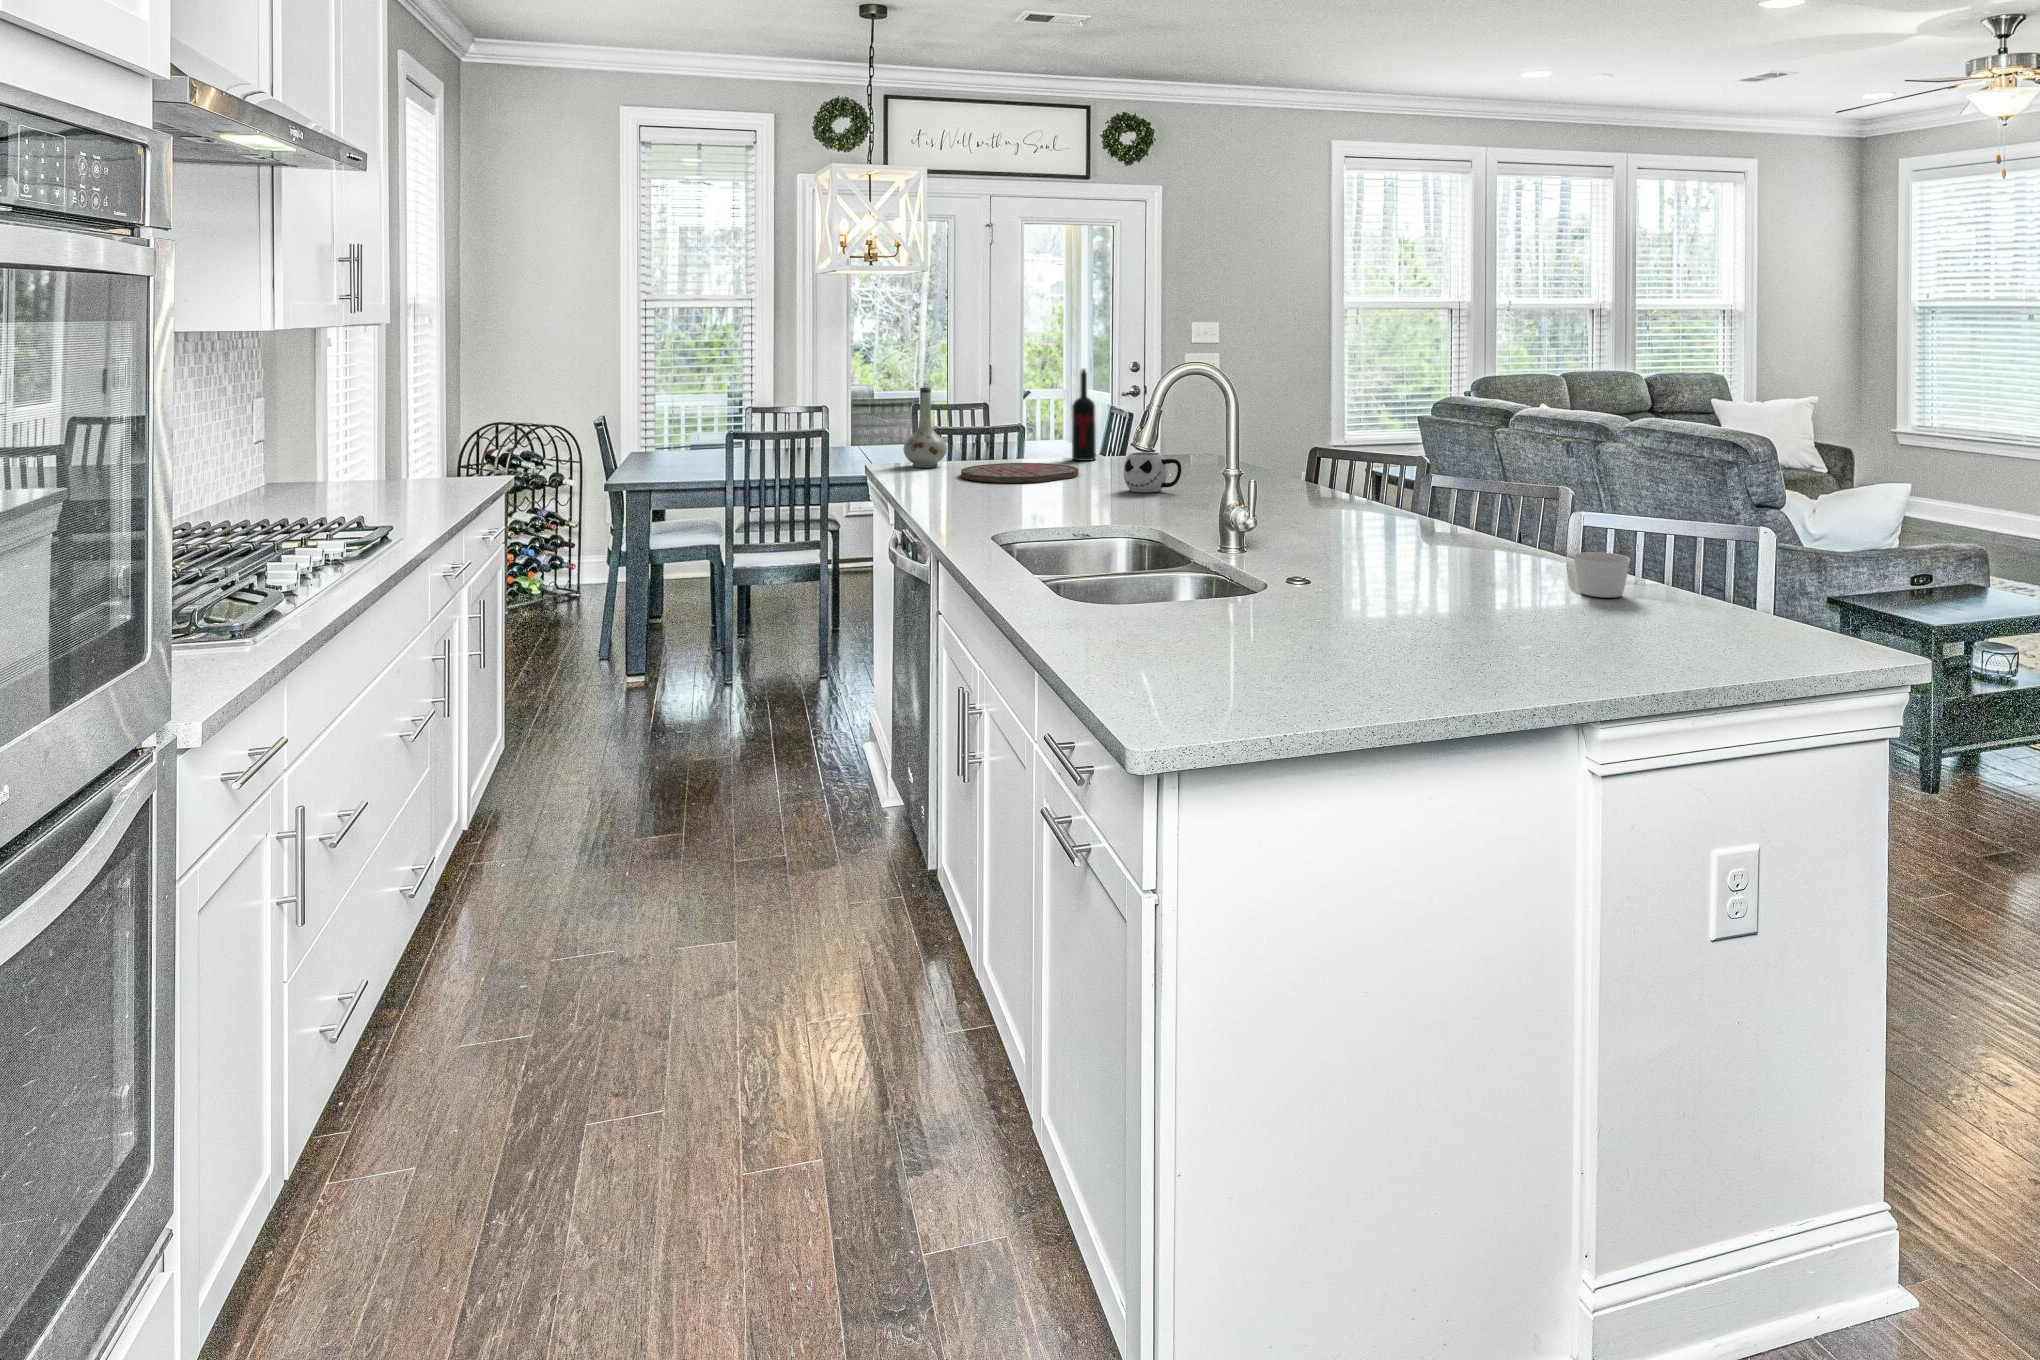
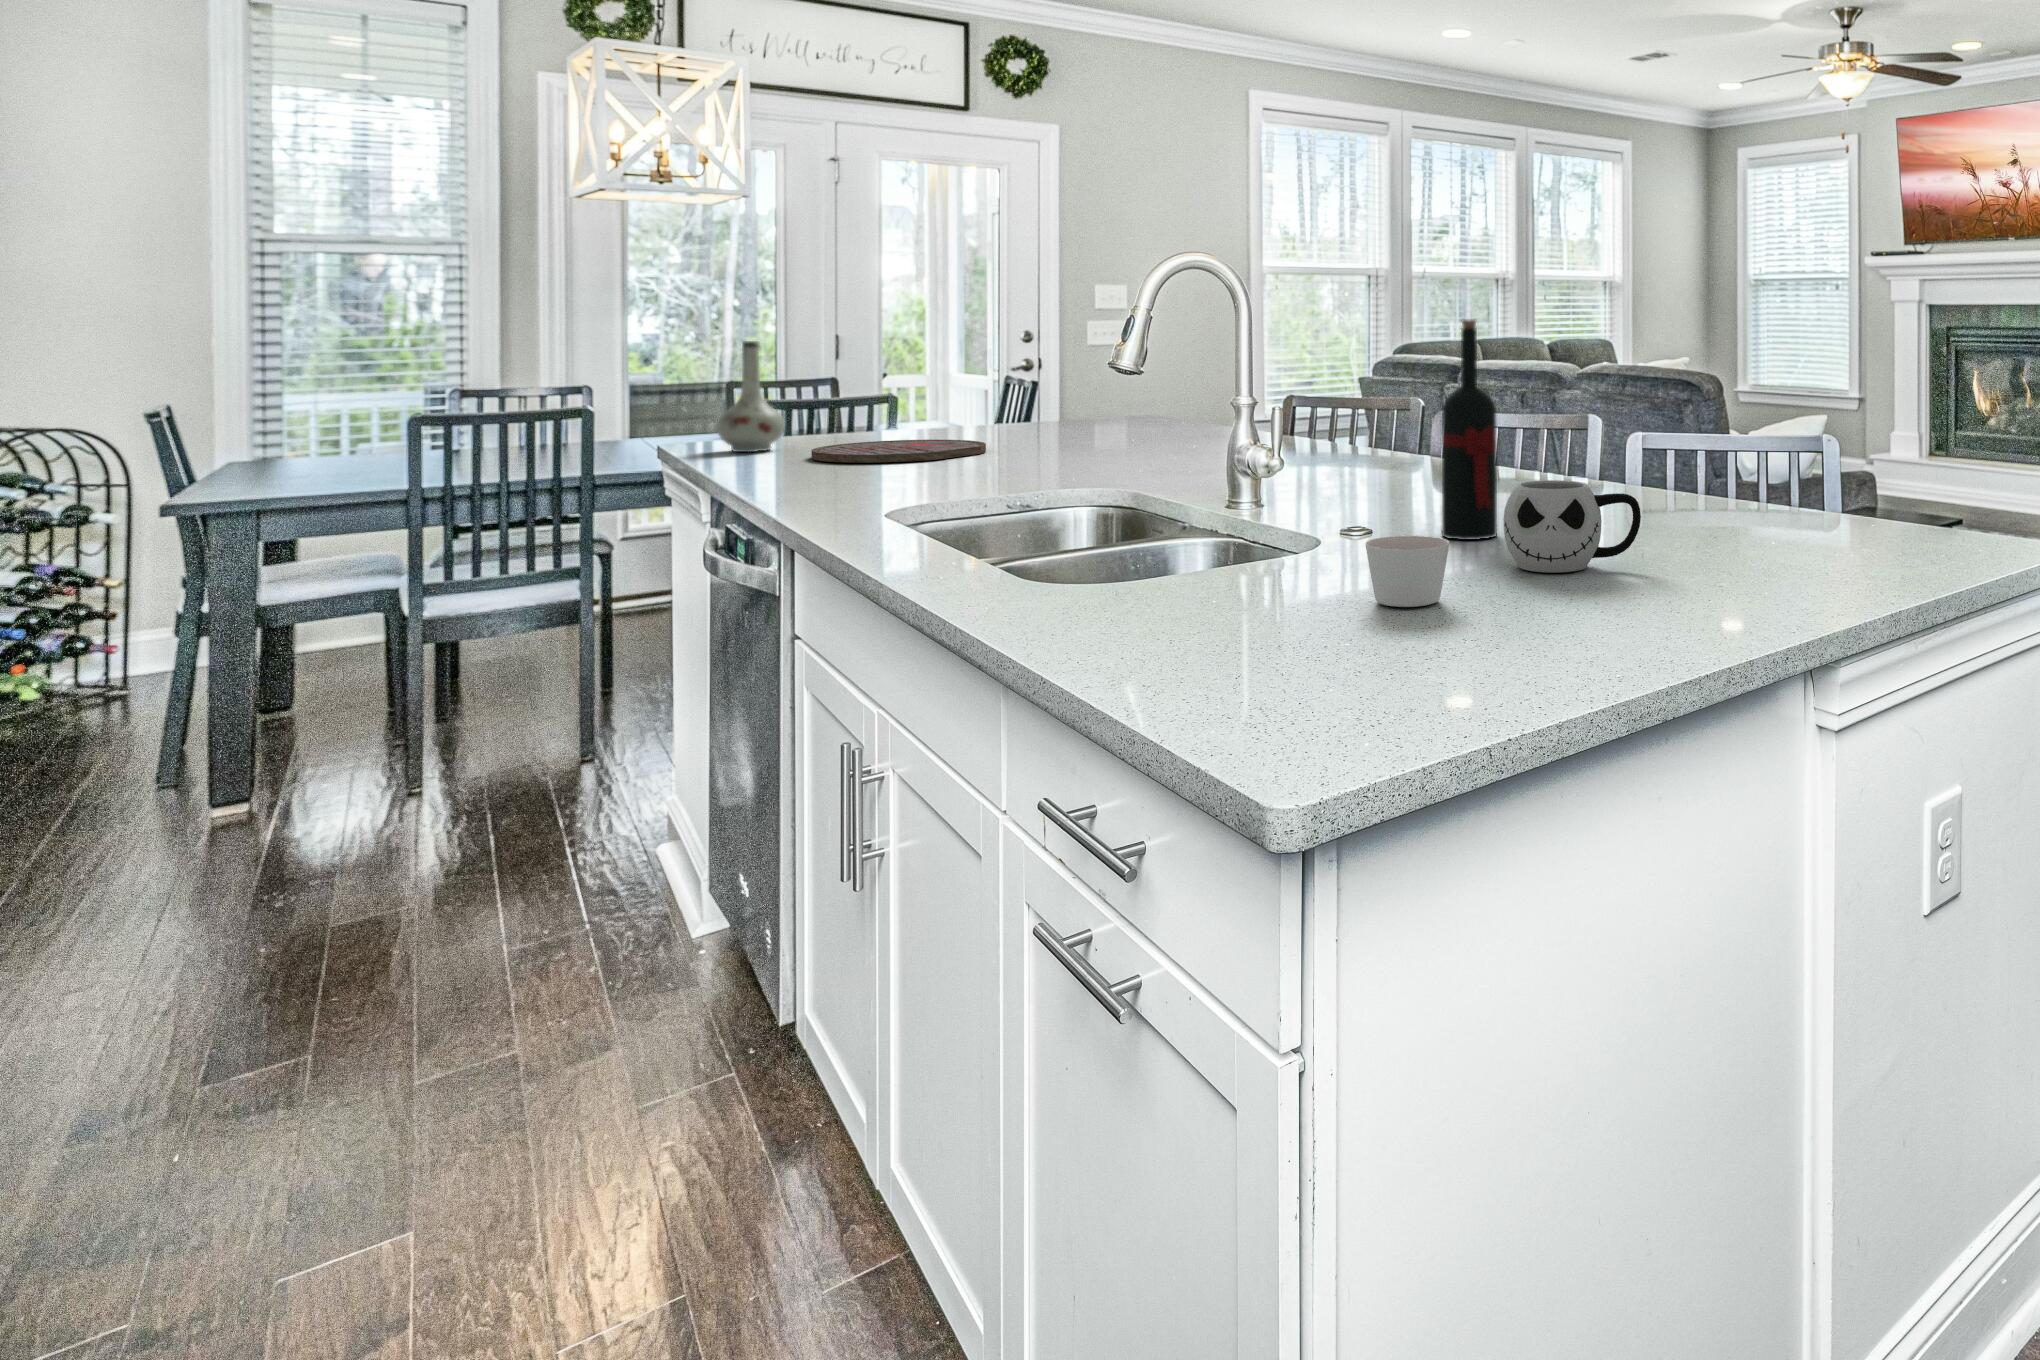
wine bottle: present [1072,369,1096,461] -> present [1442,319,1497,540]
mug: present [1124,452,1181,492] -> present [1503,480,1641,572]
candle: present [1574,552,1630,598] -> present [1365,536,1450,607]

